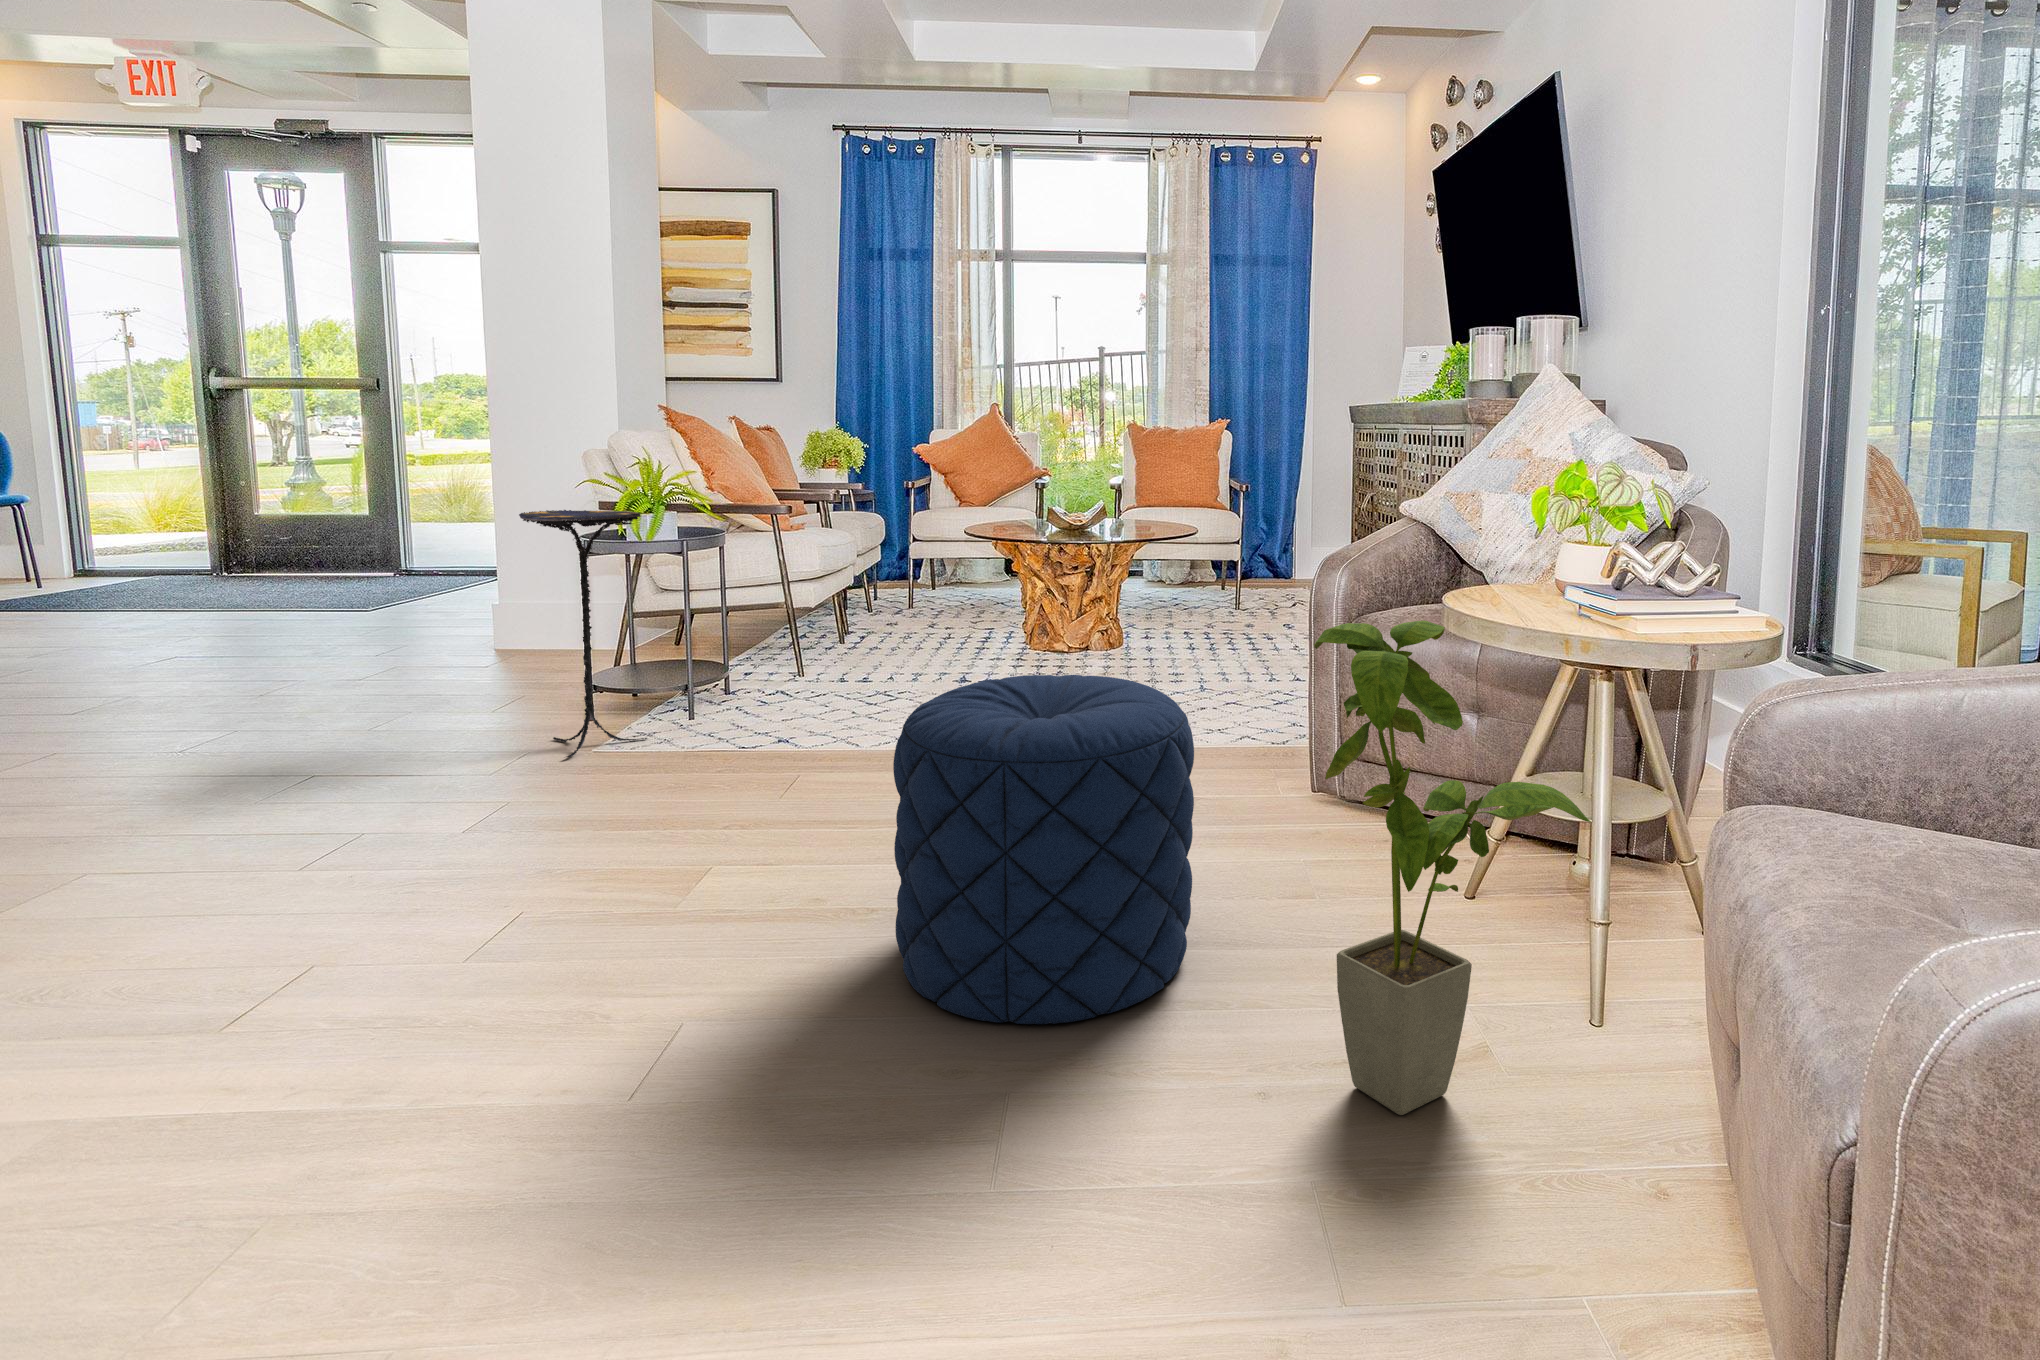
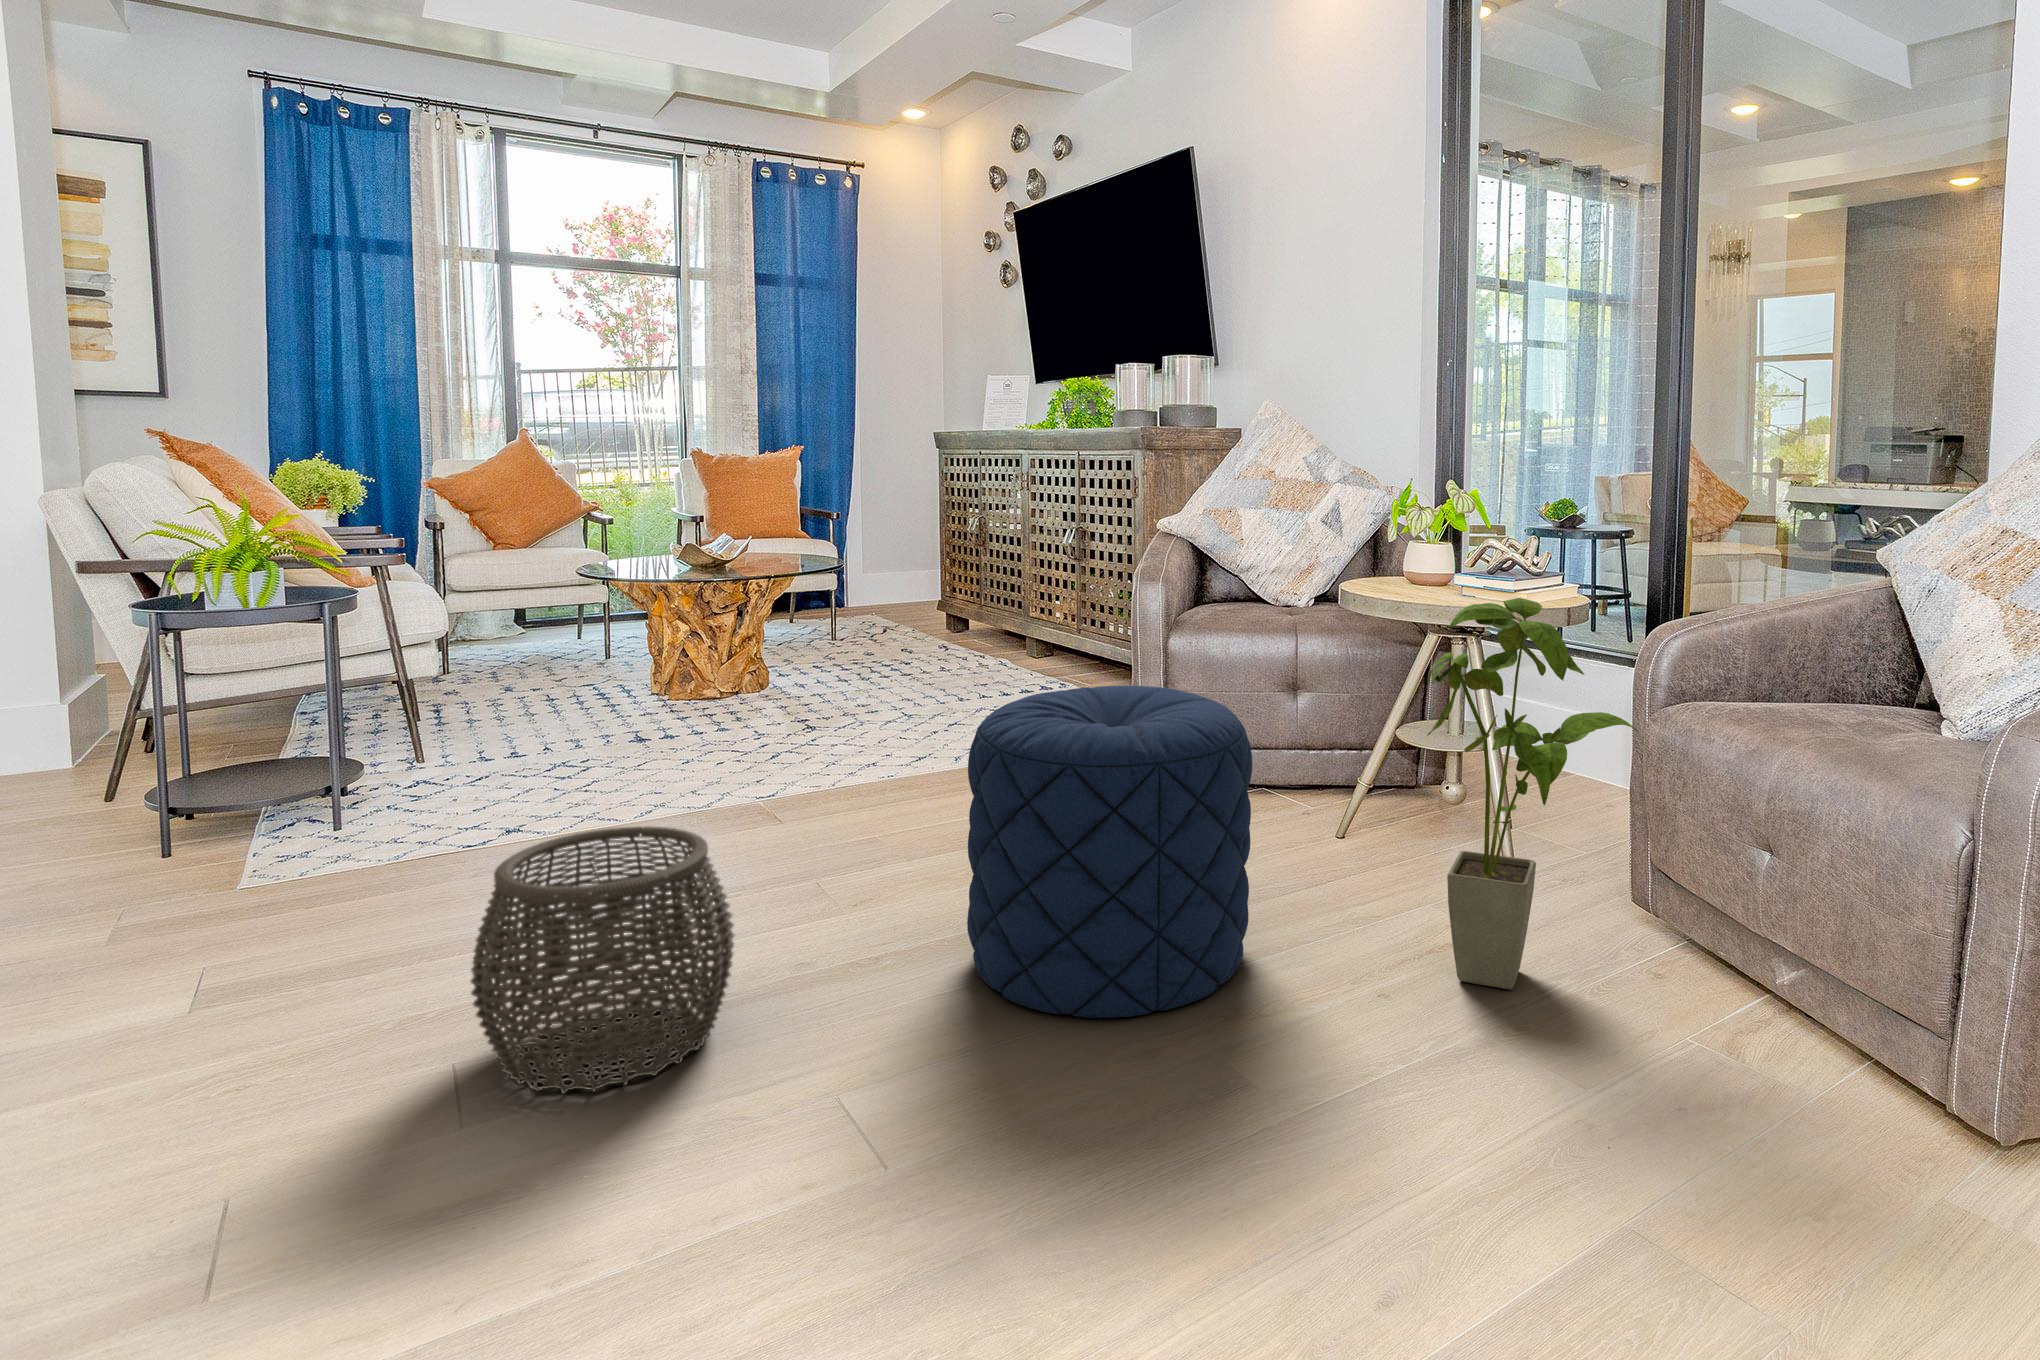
side table: present [519,510,647,757] -> none [108,565,305,897]
woven basket: none [492,747,714,963] -> present [471,826,734,1094]

